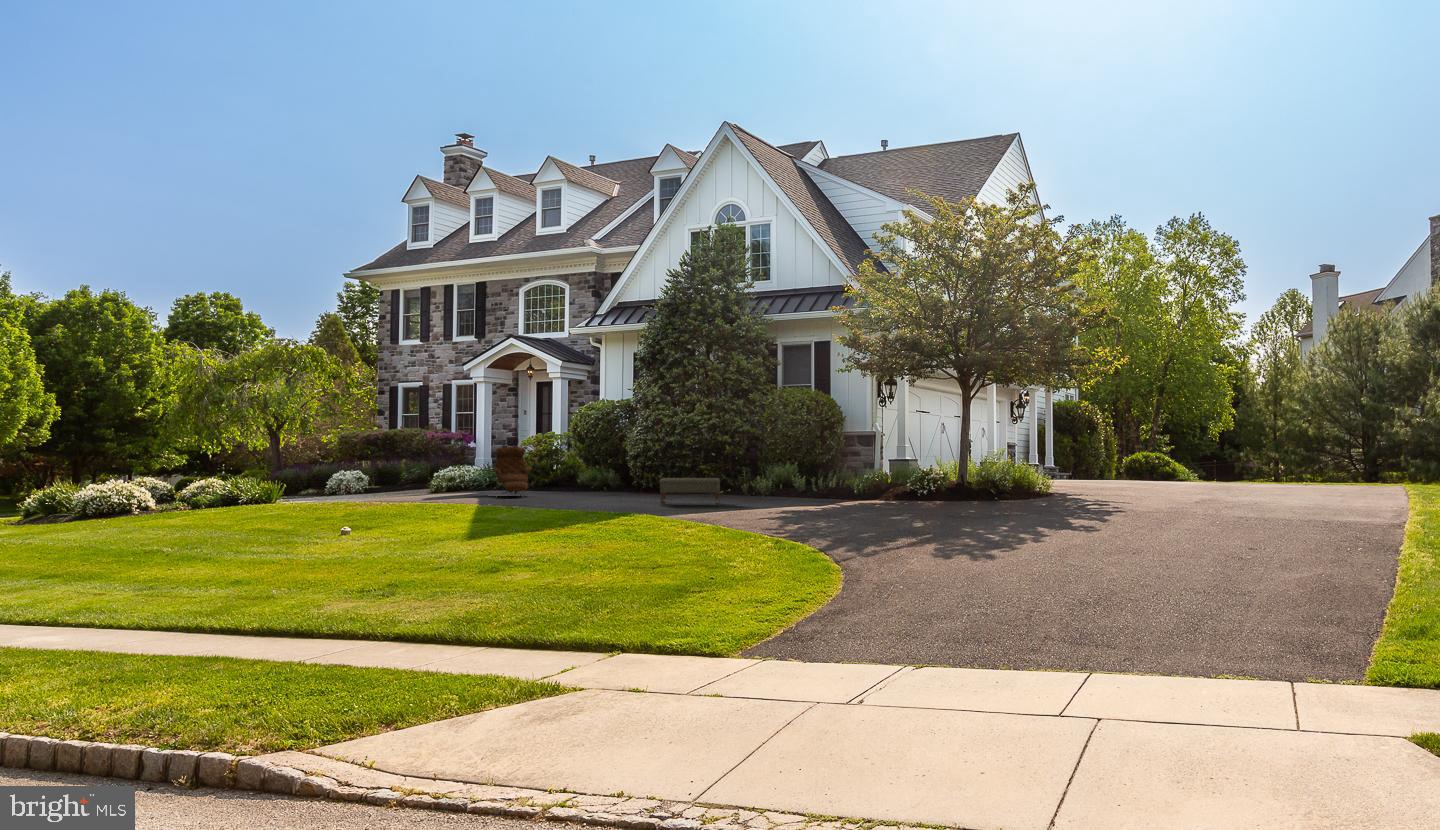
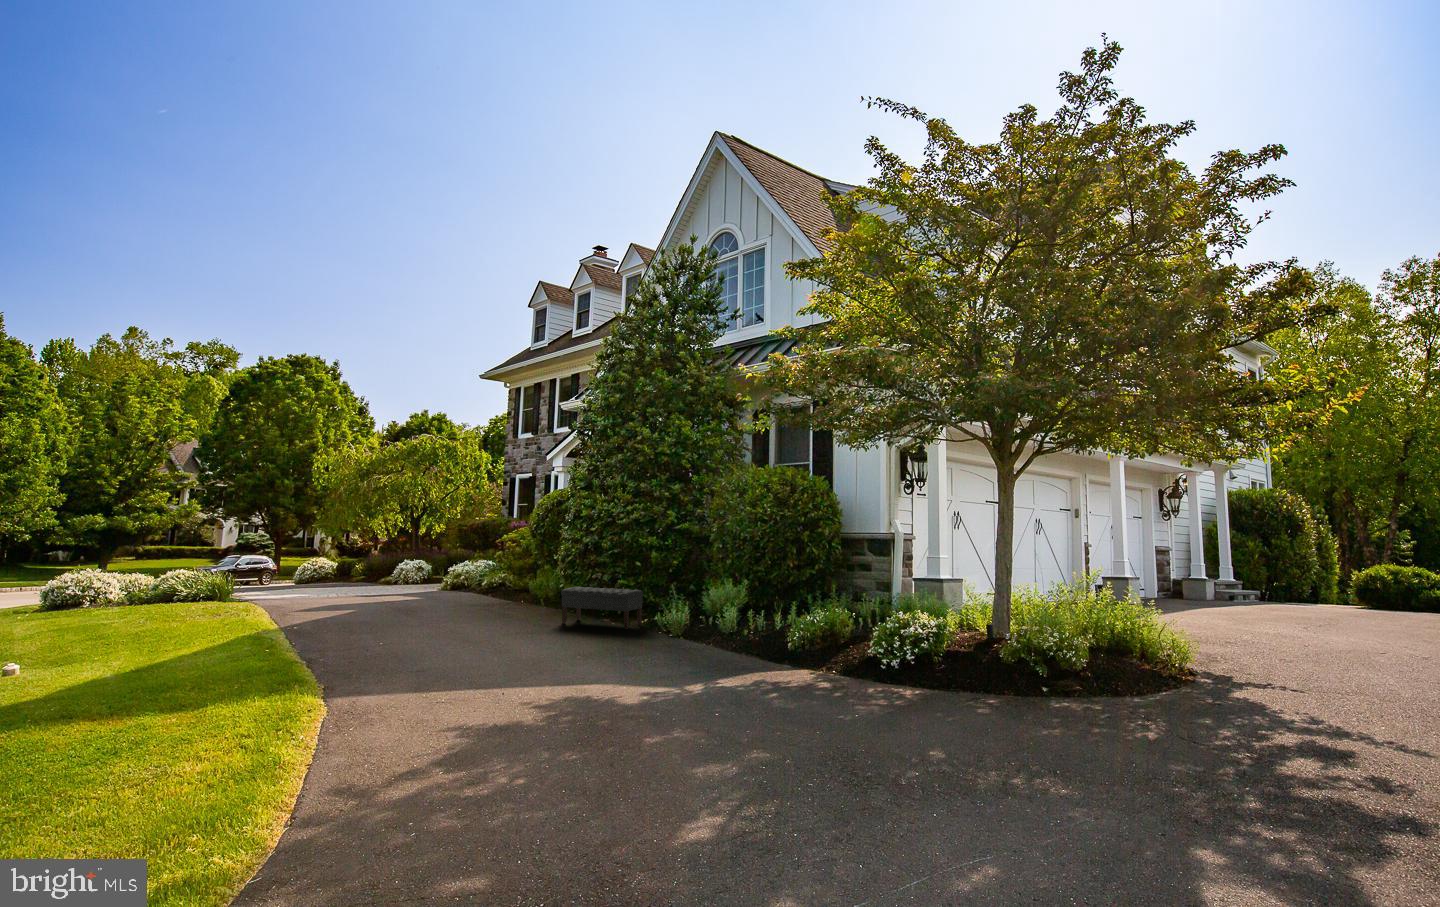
lounge chair: present [492,447,532,496] -> none [463,539,513,599]

